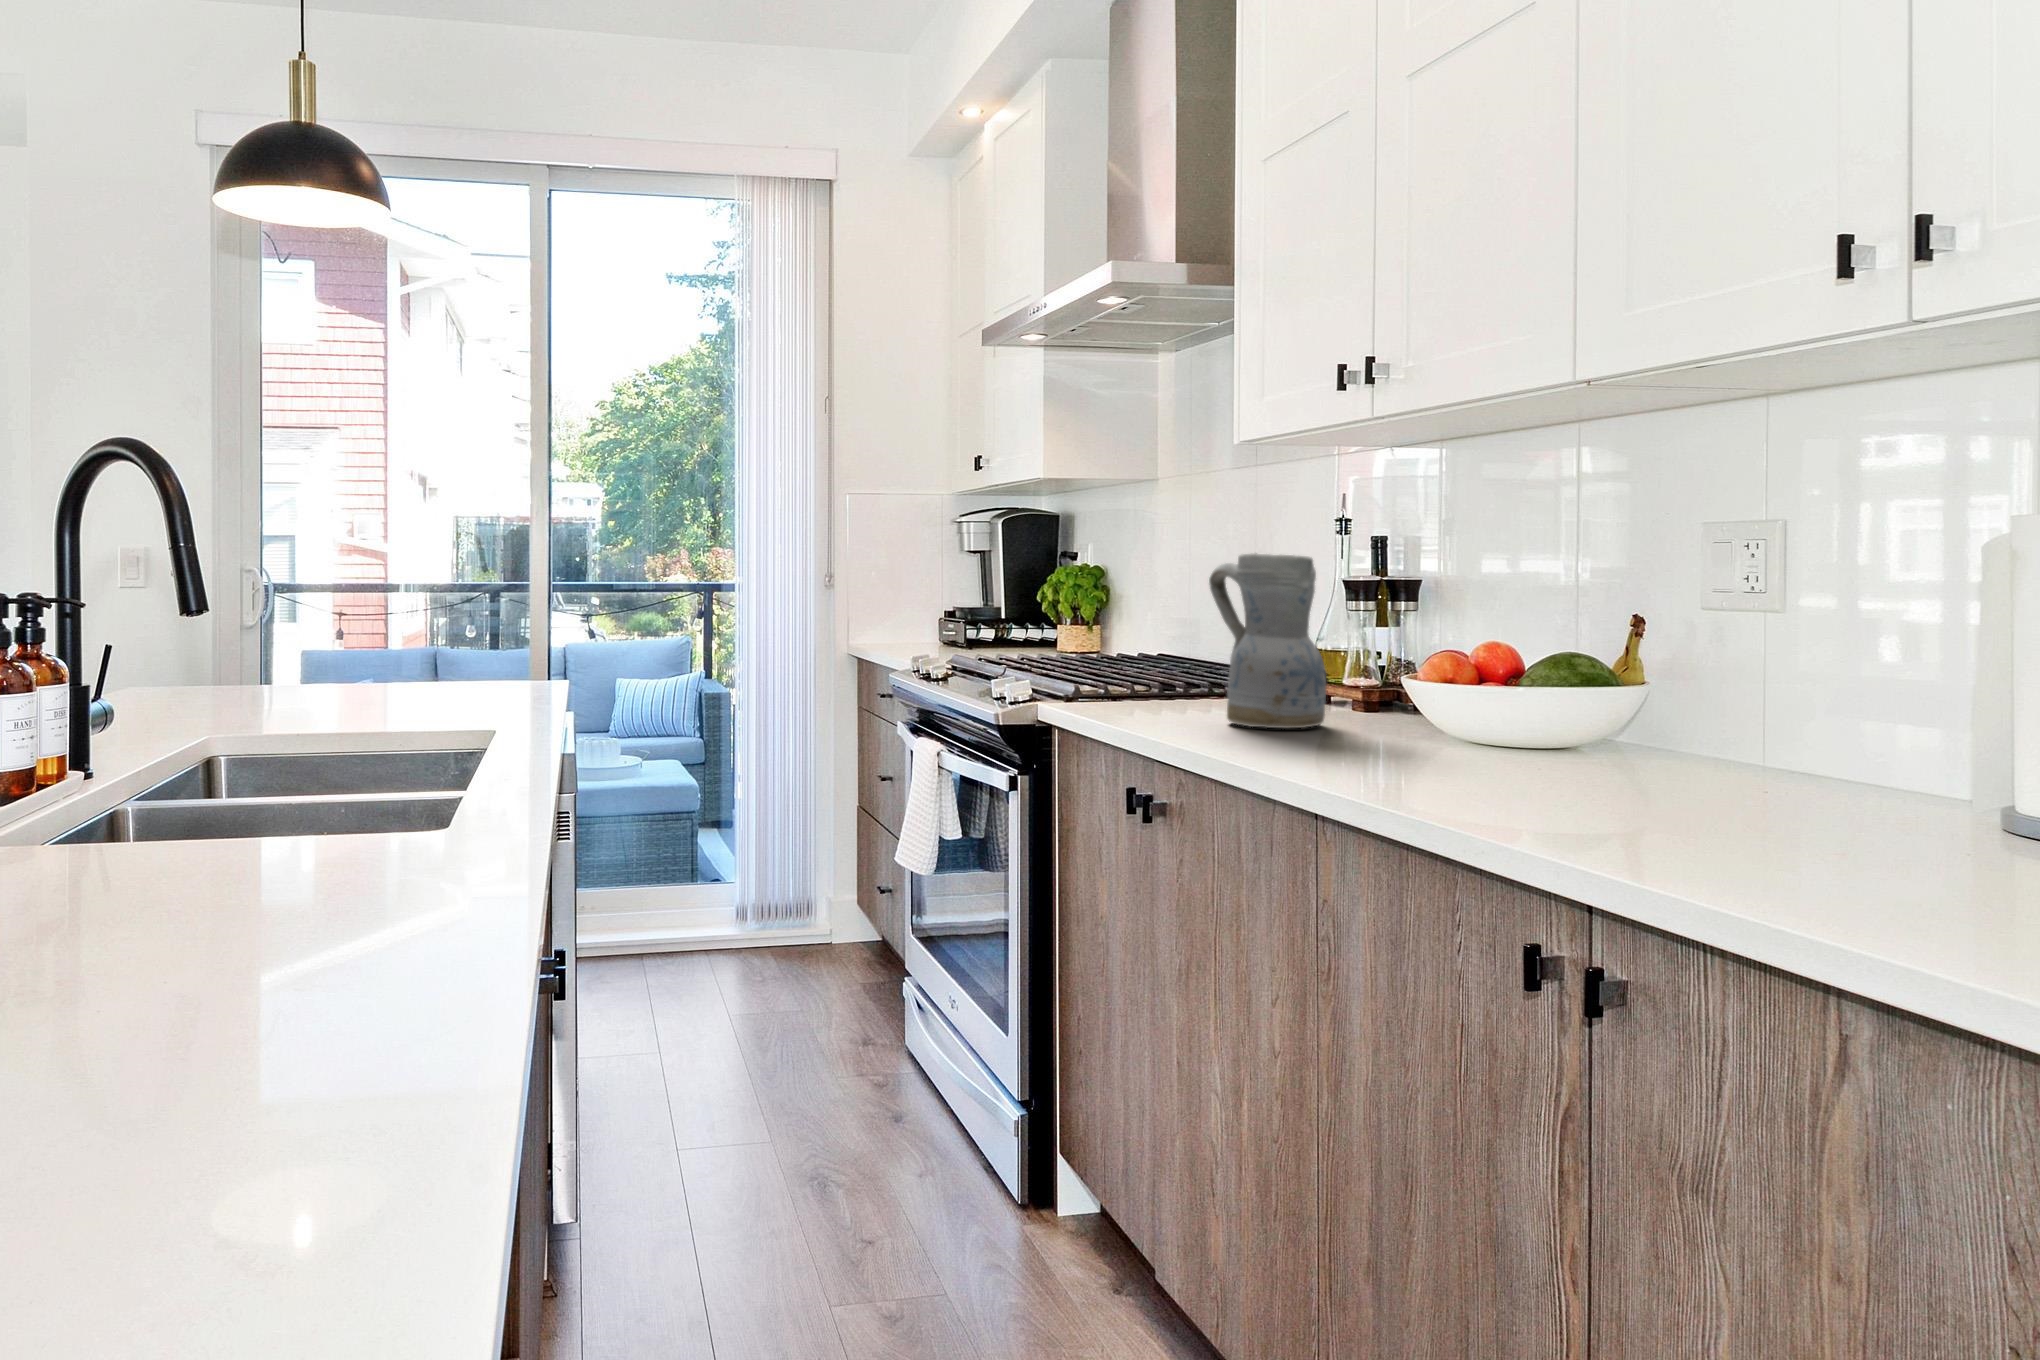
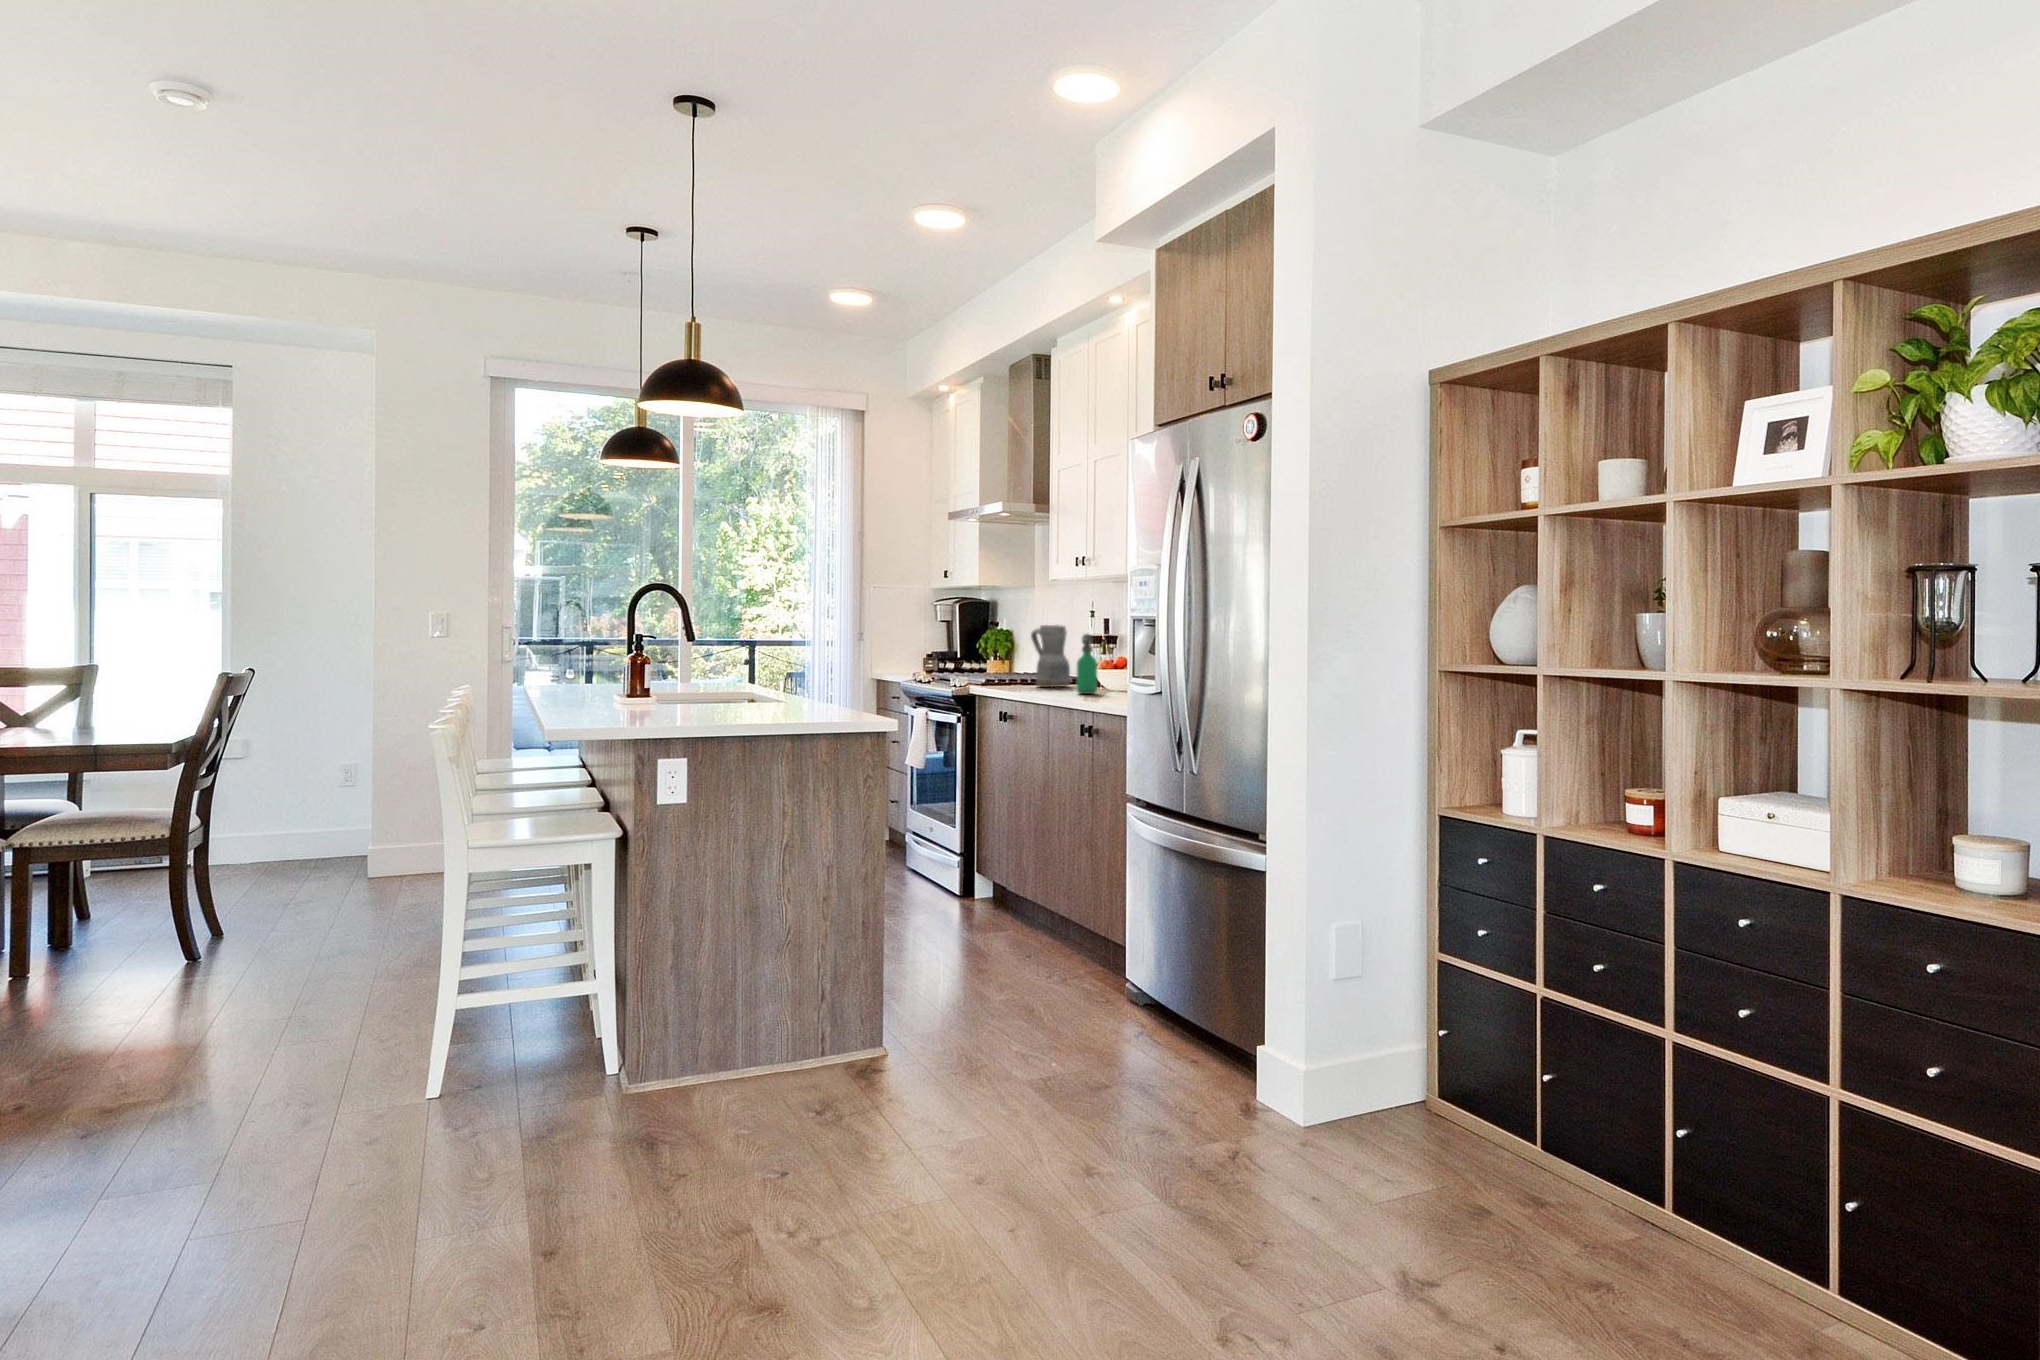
soap dispenser: none [1433,581,1514,796] -> present [1077,634,1097,694]

